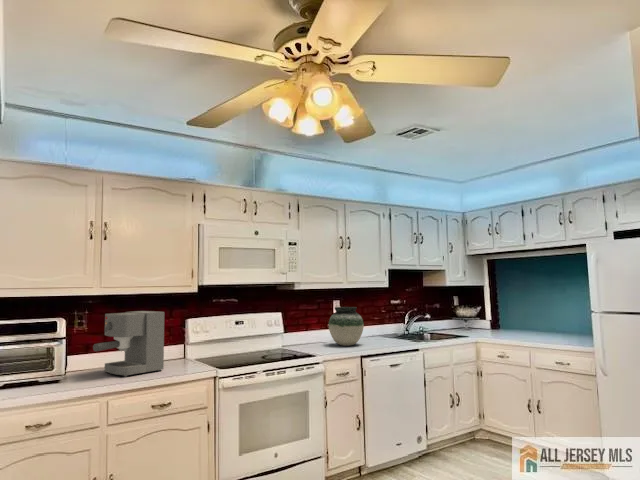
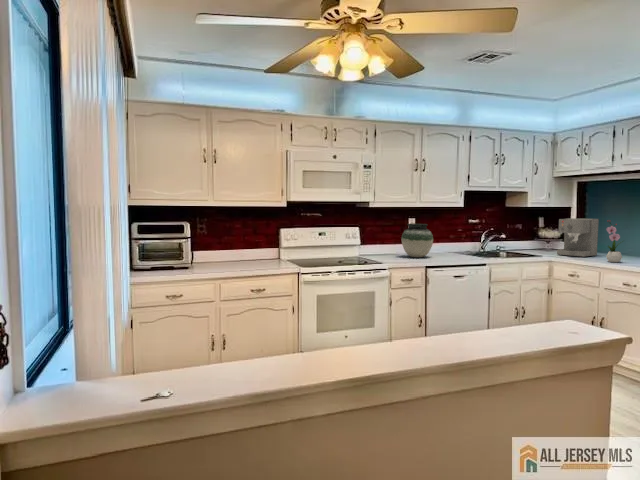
flower arrangement: none [532,298,551,341] -> present [606,220,622,262]
coffee maker: present [93,311,165,377] -> present [557,218,599,257]

